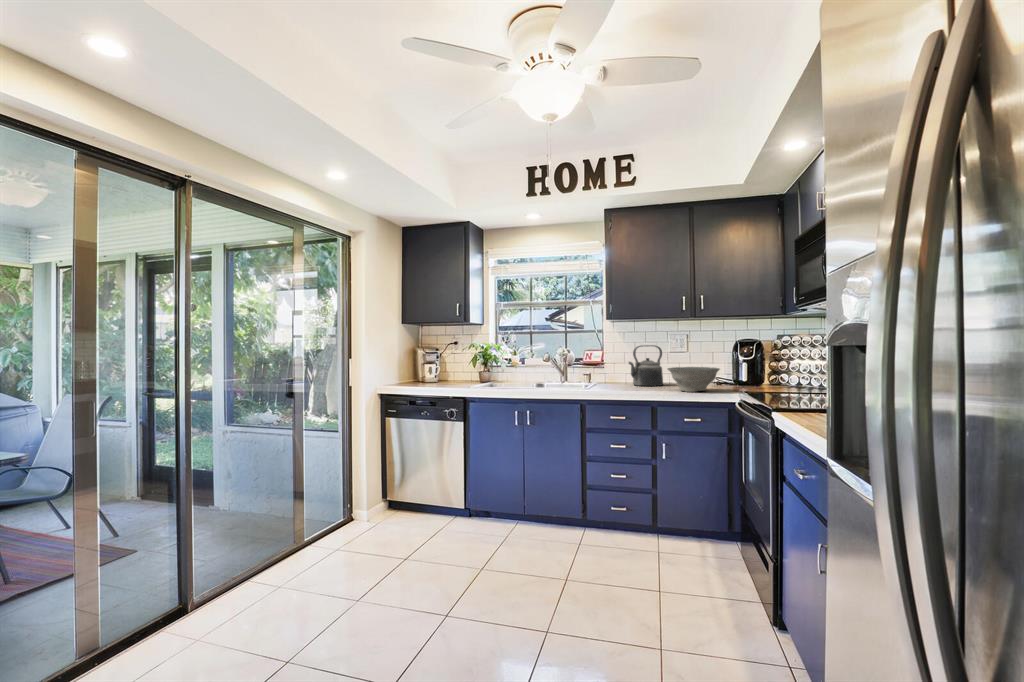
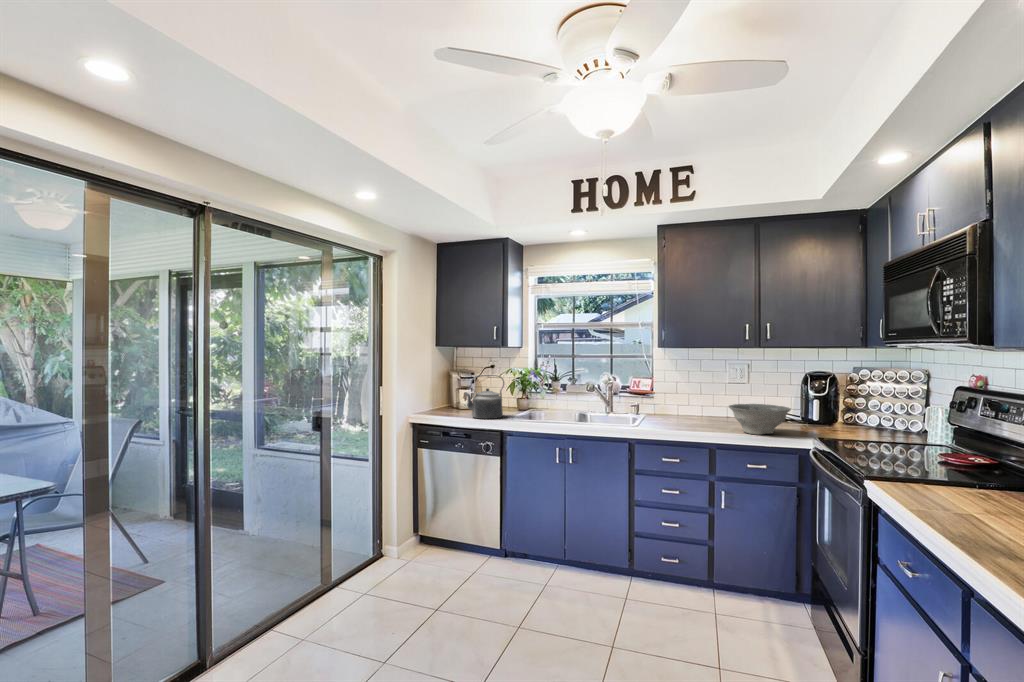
kettle: present [629,345,663,386] -> present [465,375,504,419]

